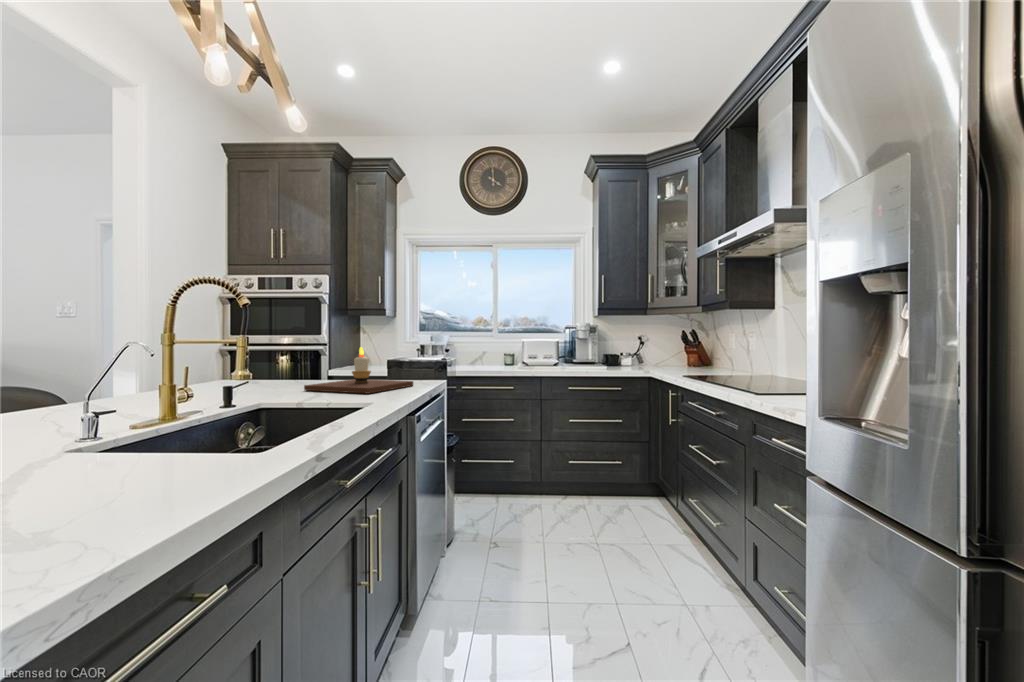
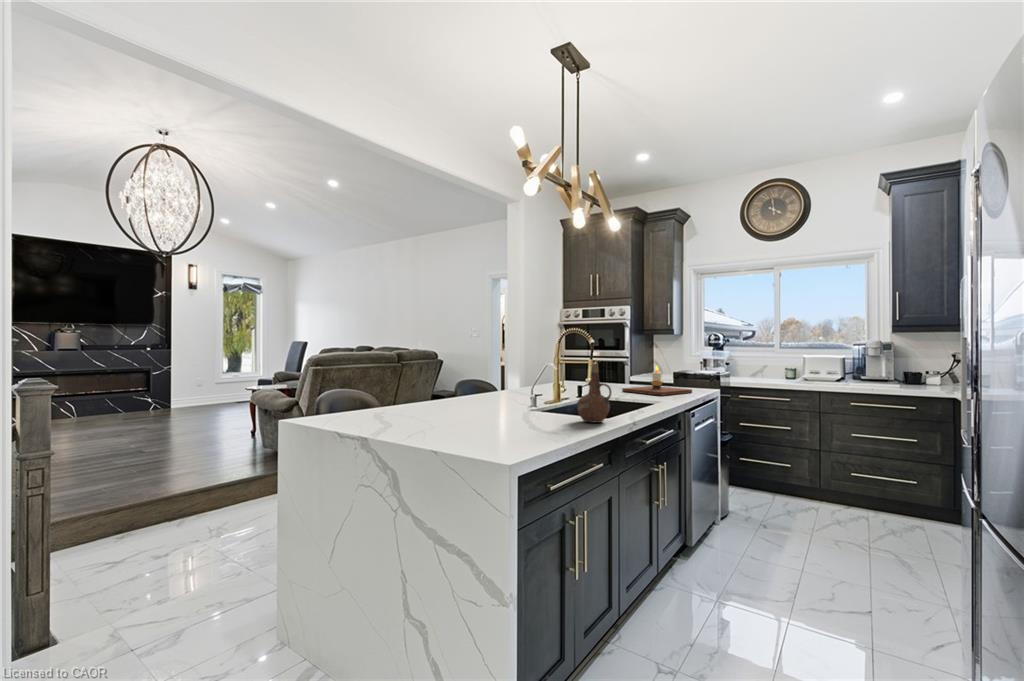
ceramic pitcher: none [89,316,220,497] -> present [577,364,611,423]

